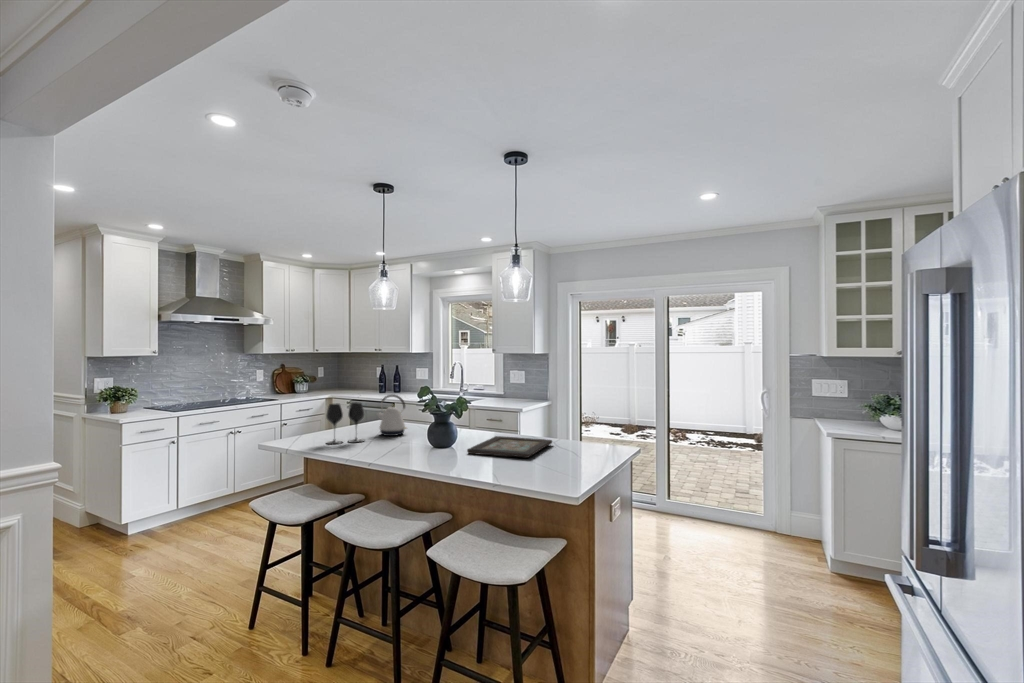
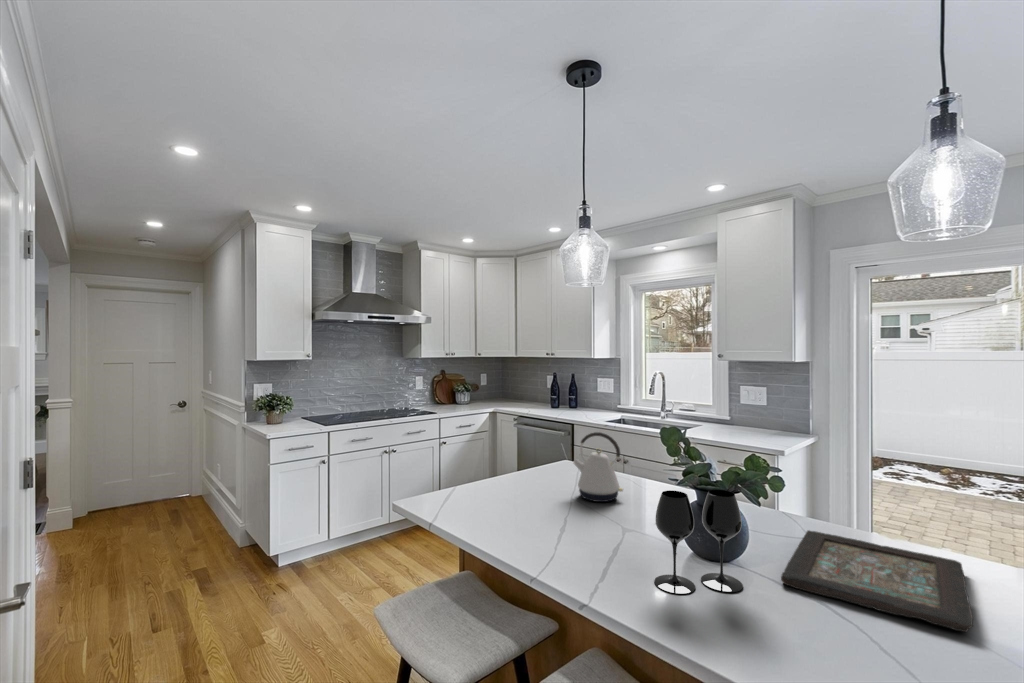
wine glass: present [326,403,364,444] -> present [654,490,743,594]

